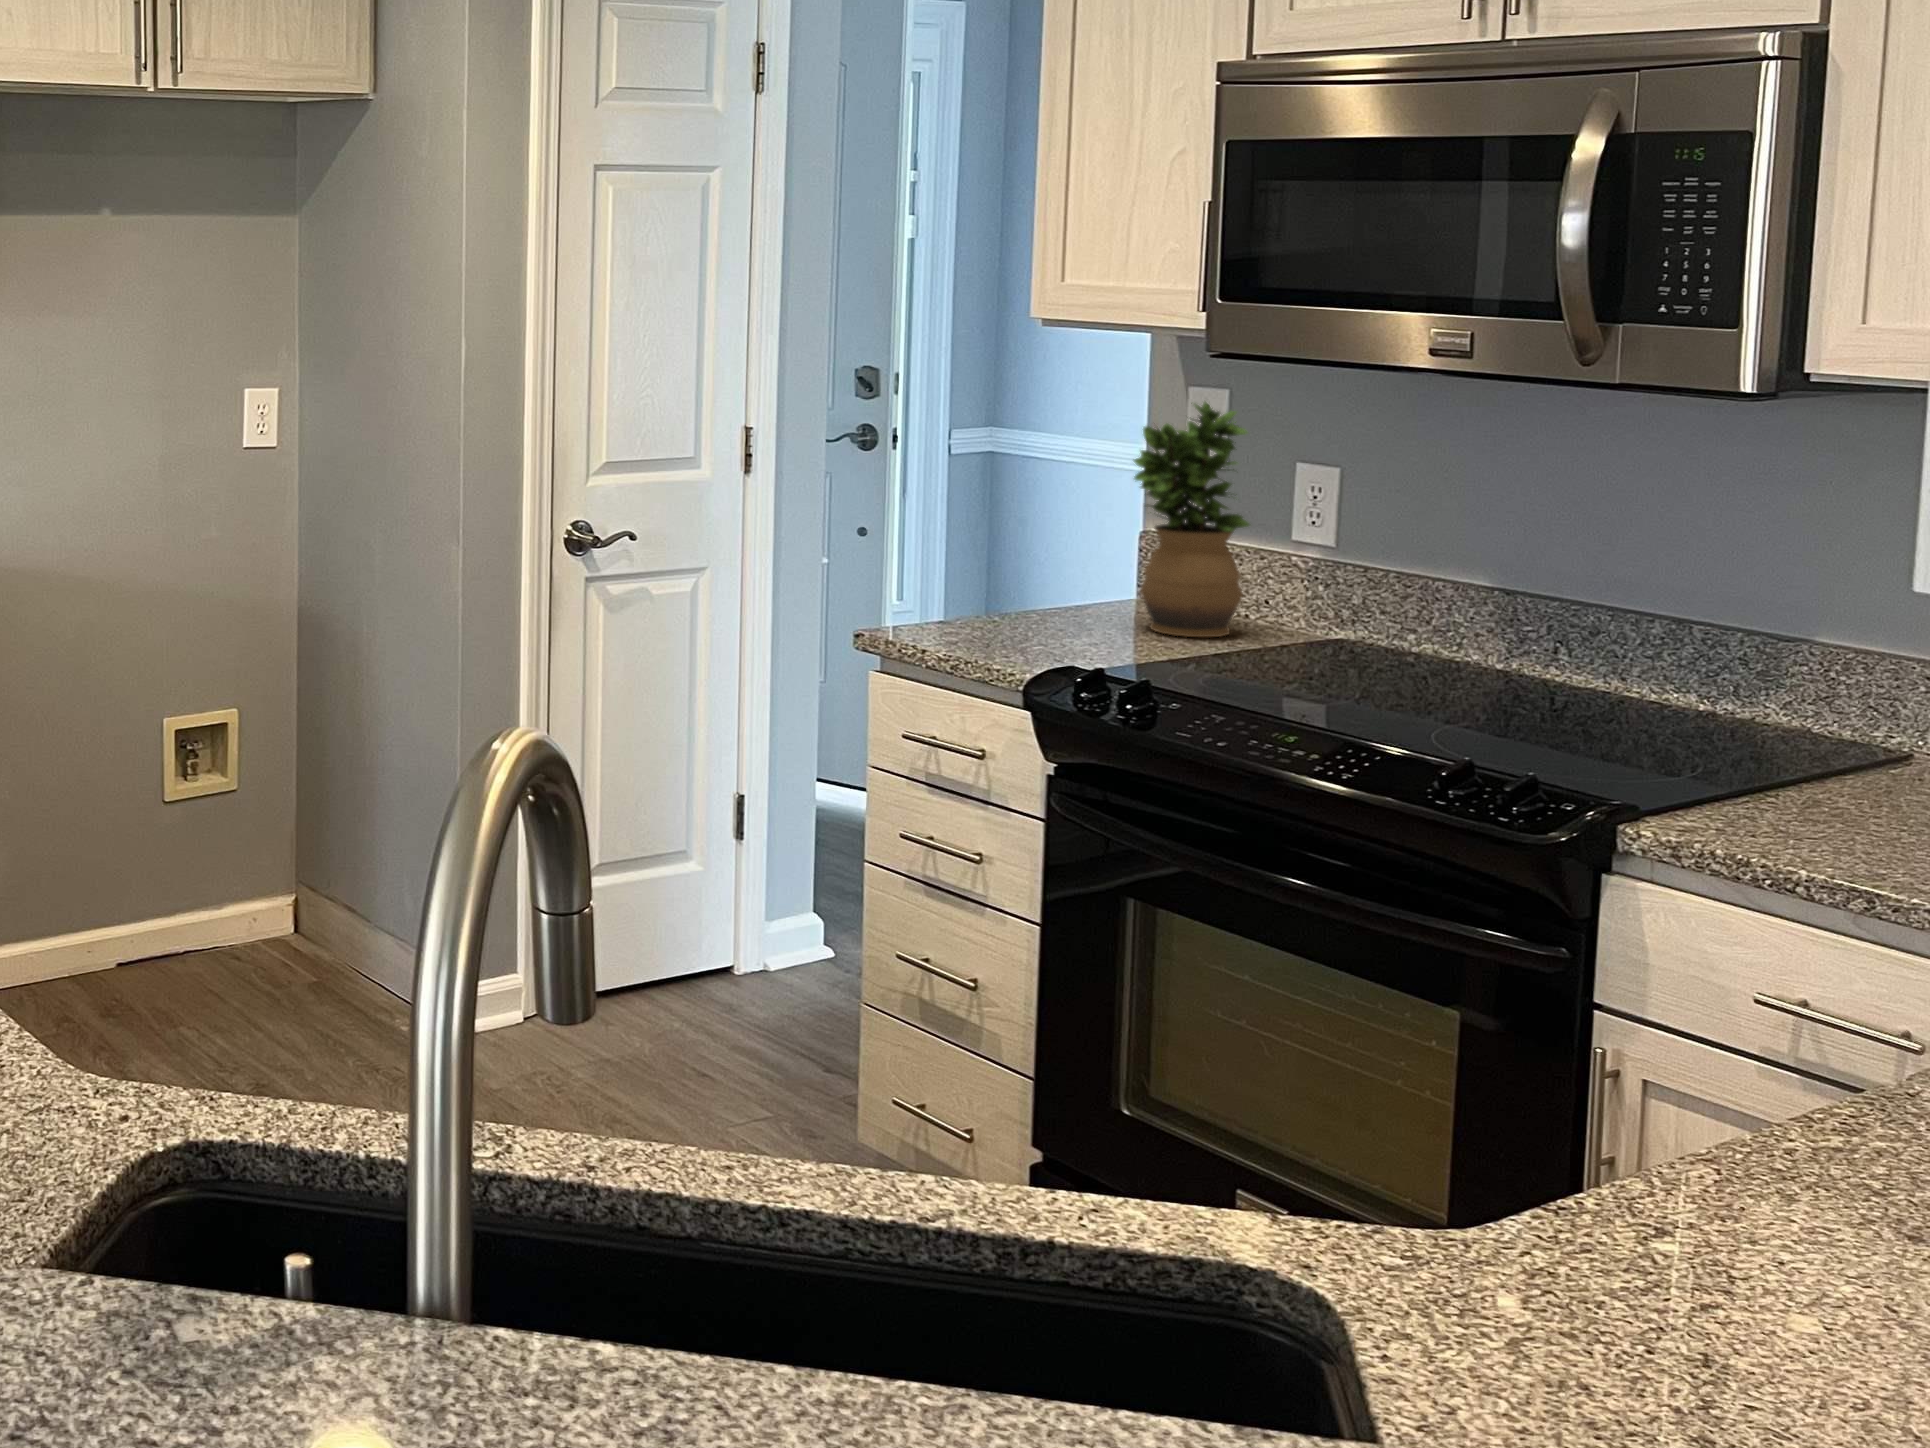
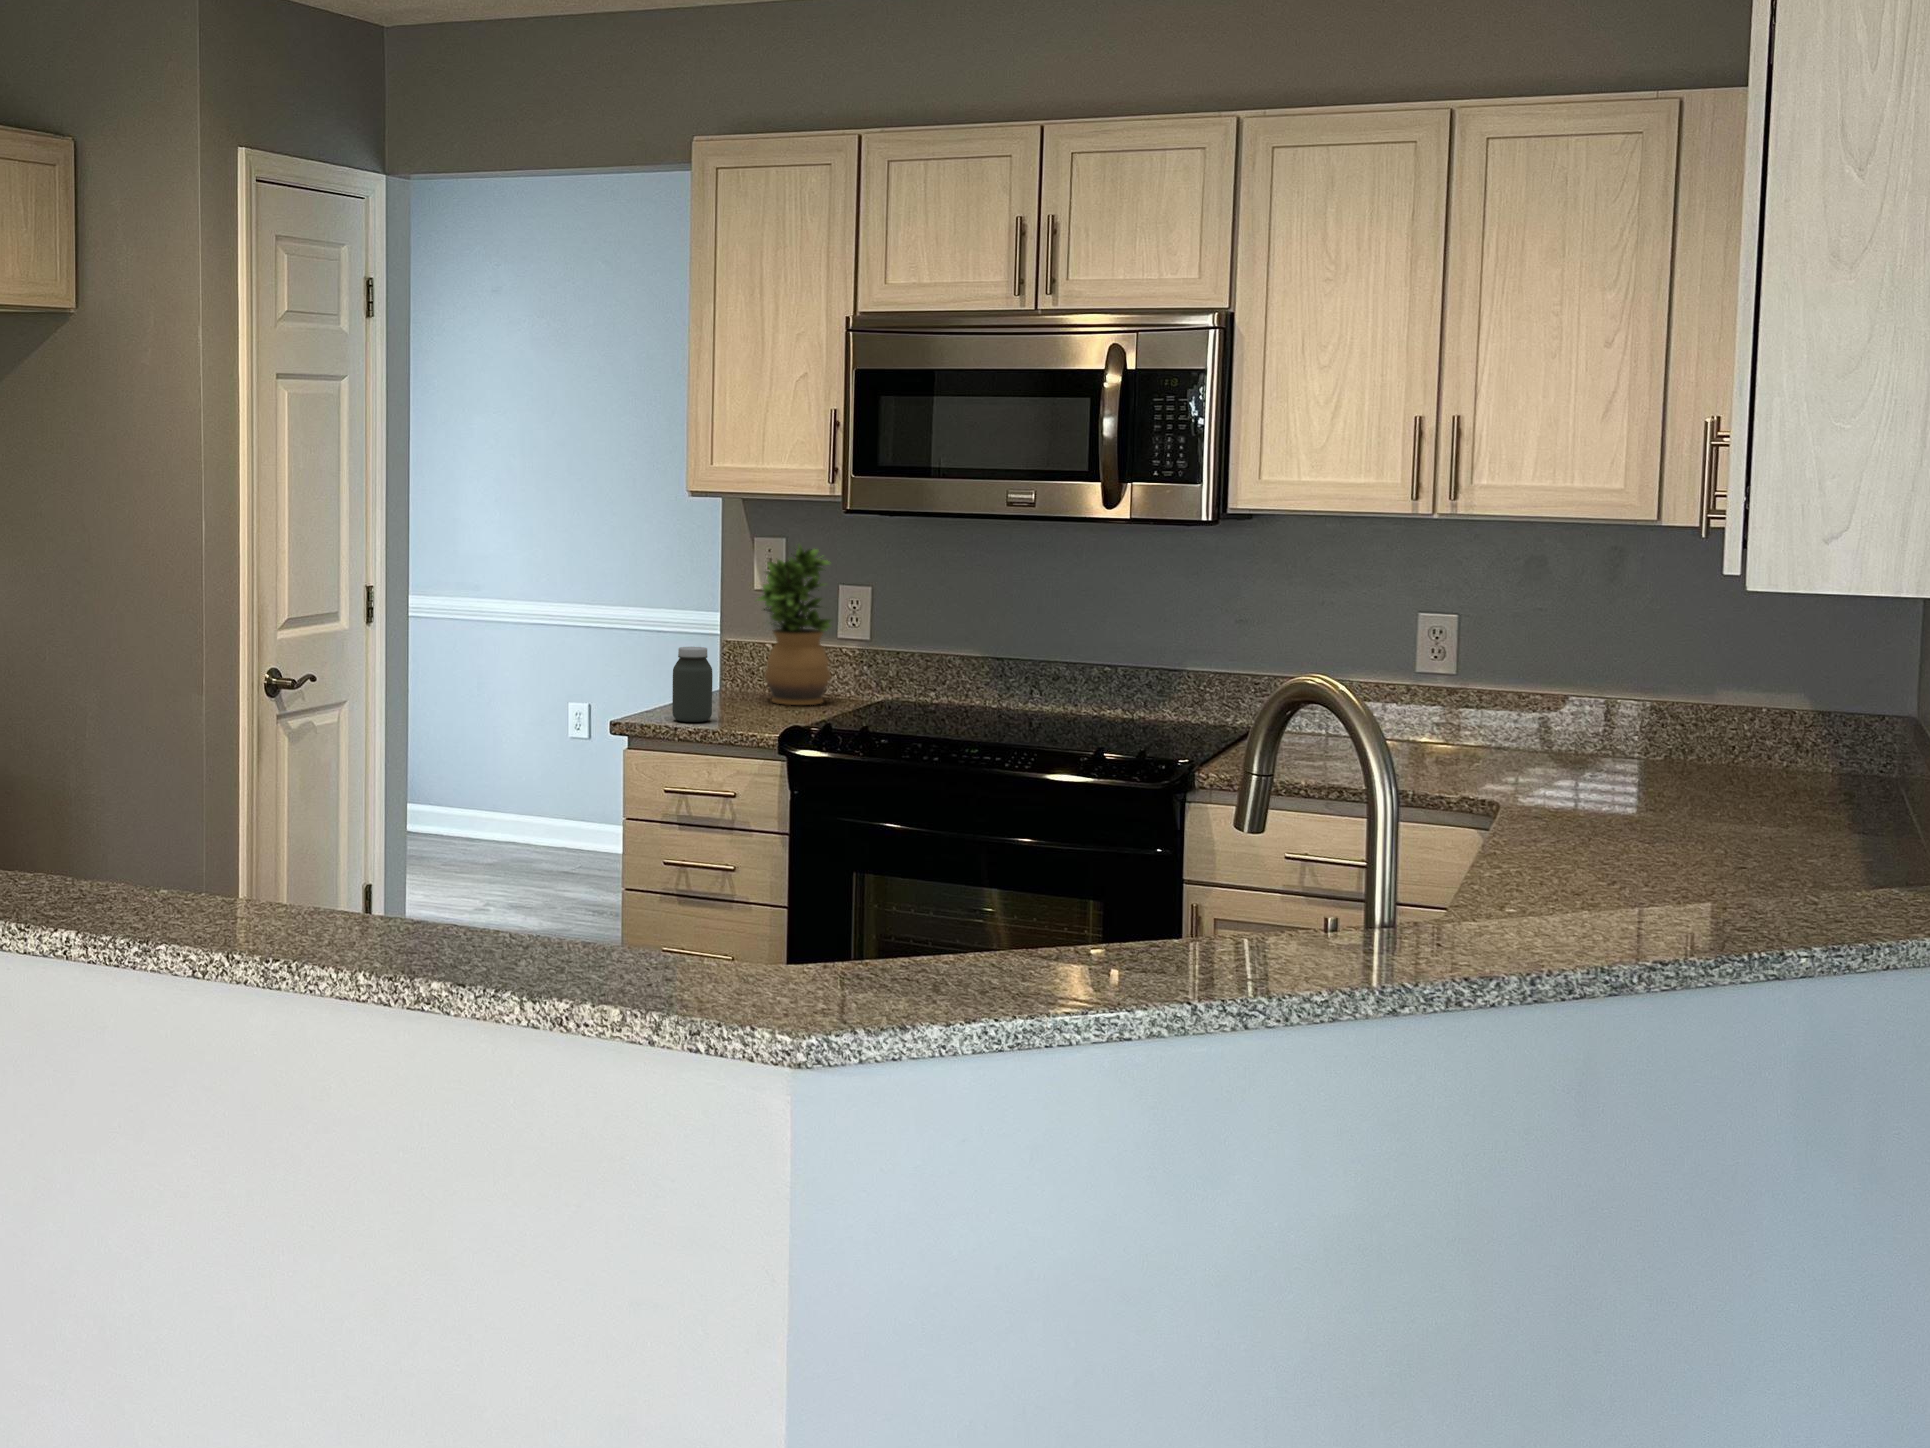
jar: none [938,539,997,646] -> present [672,647,713,722]

